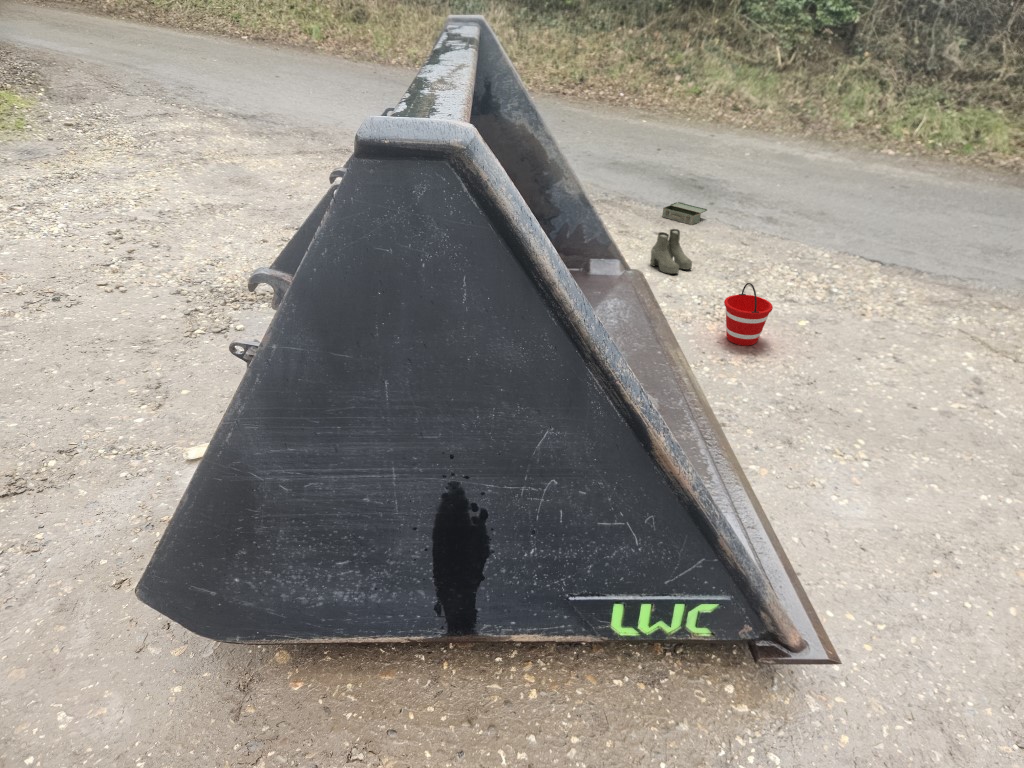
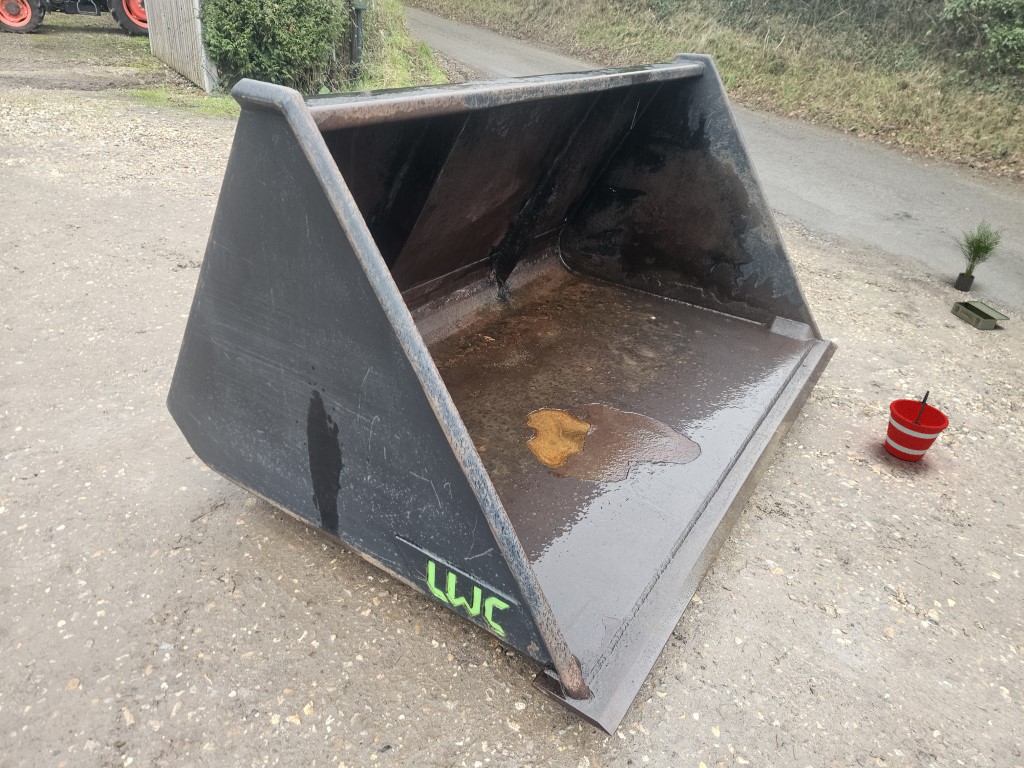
potted plant: none [628,132,675,197] -> present [954,225,1000,291]
boots: present [651,229,692,274] -> none [880,318,927,368]

